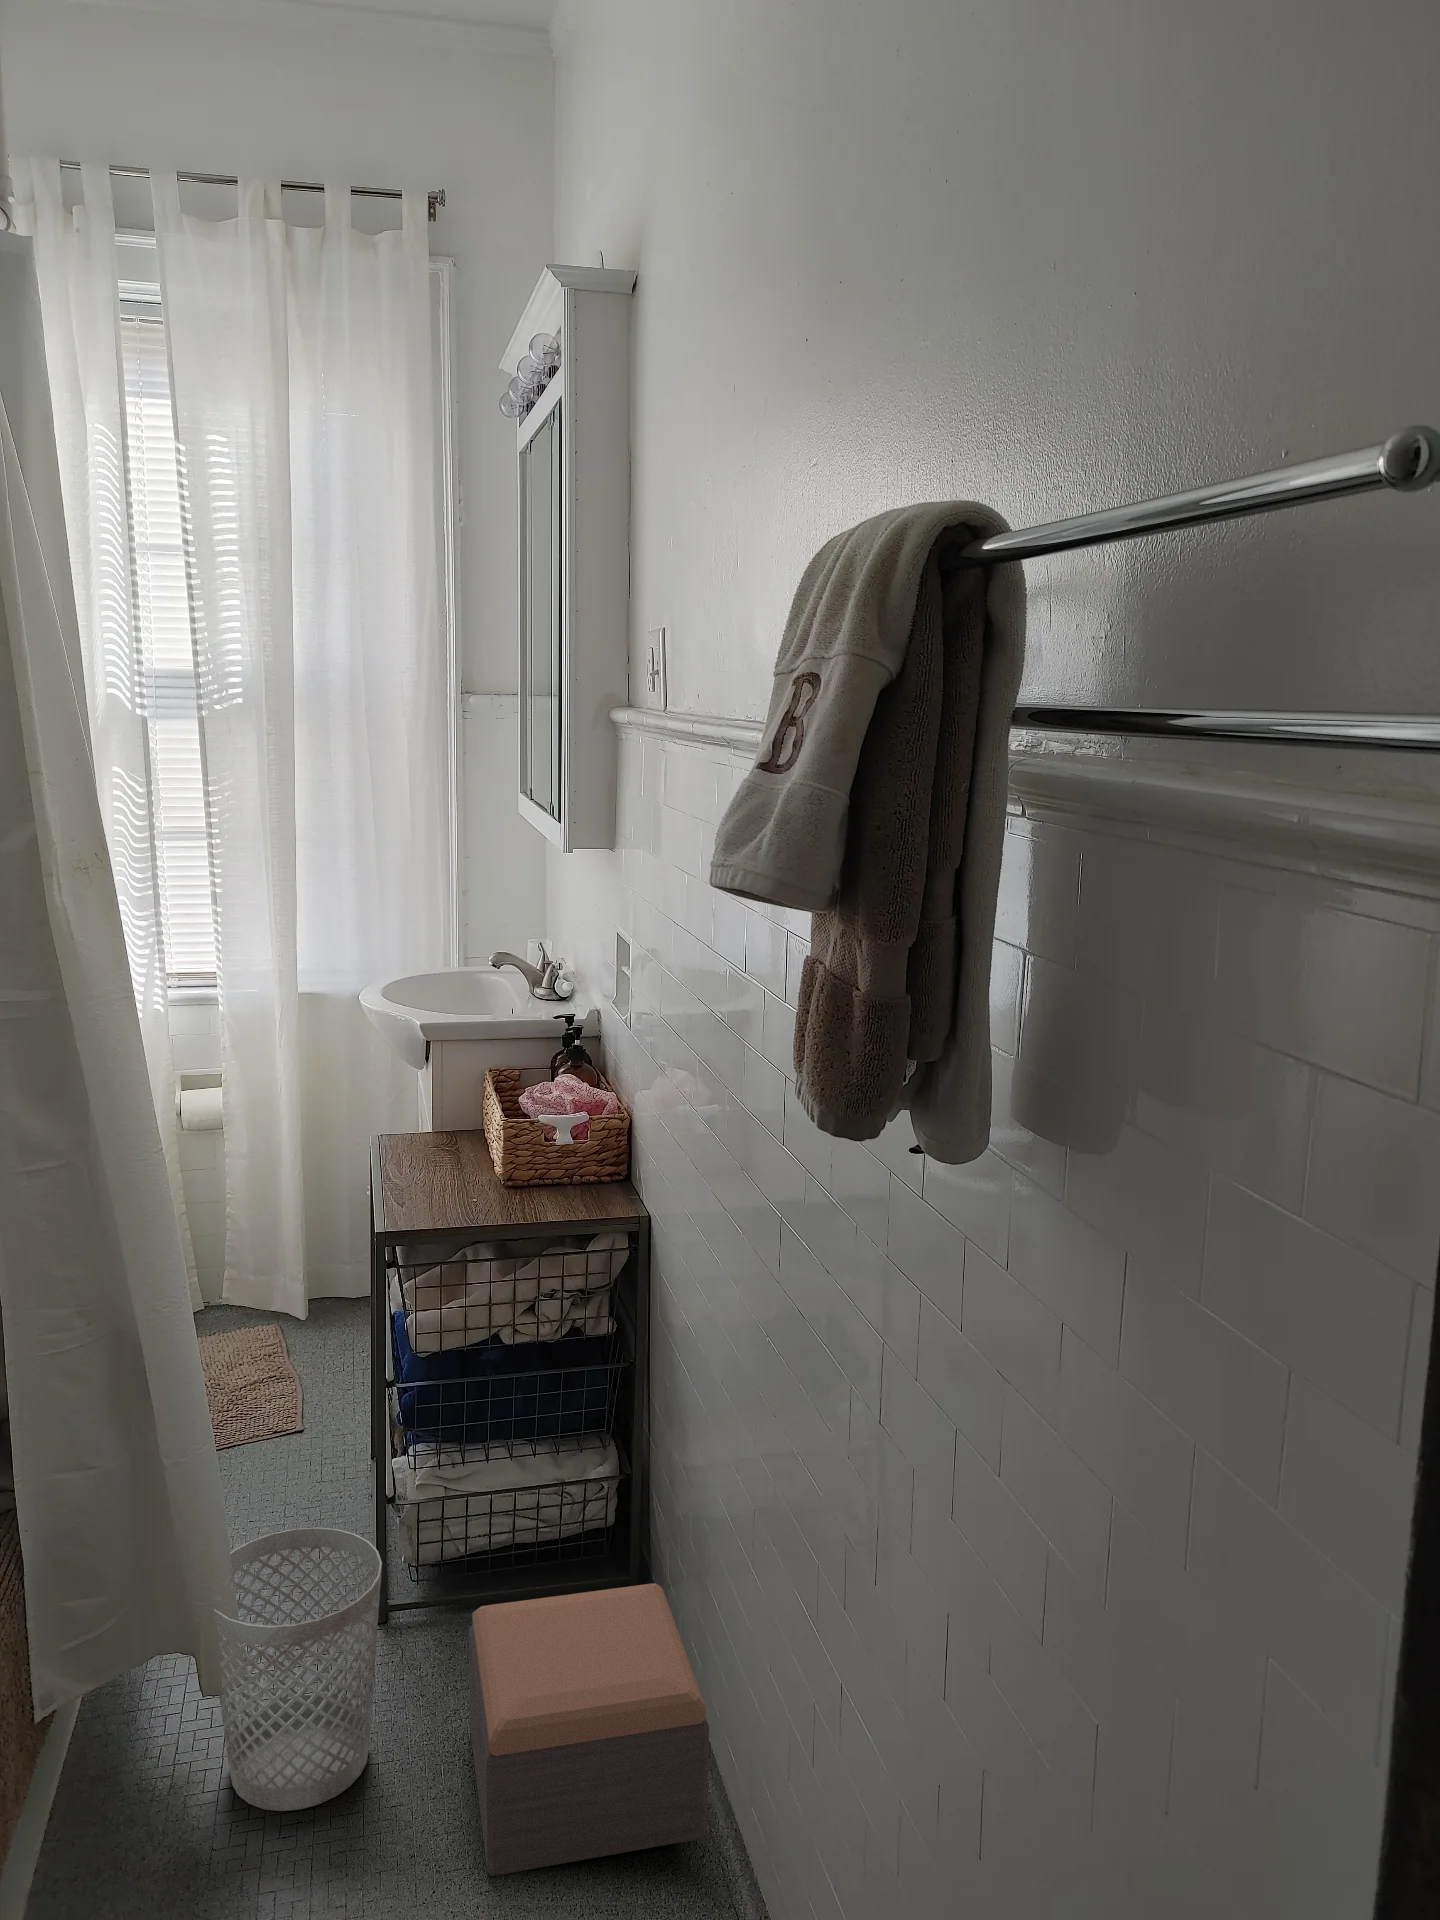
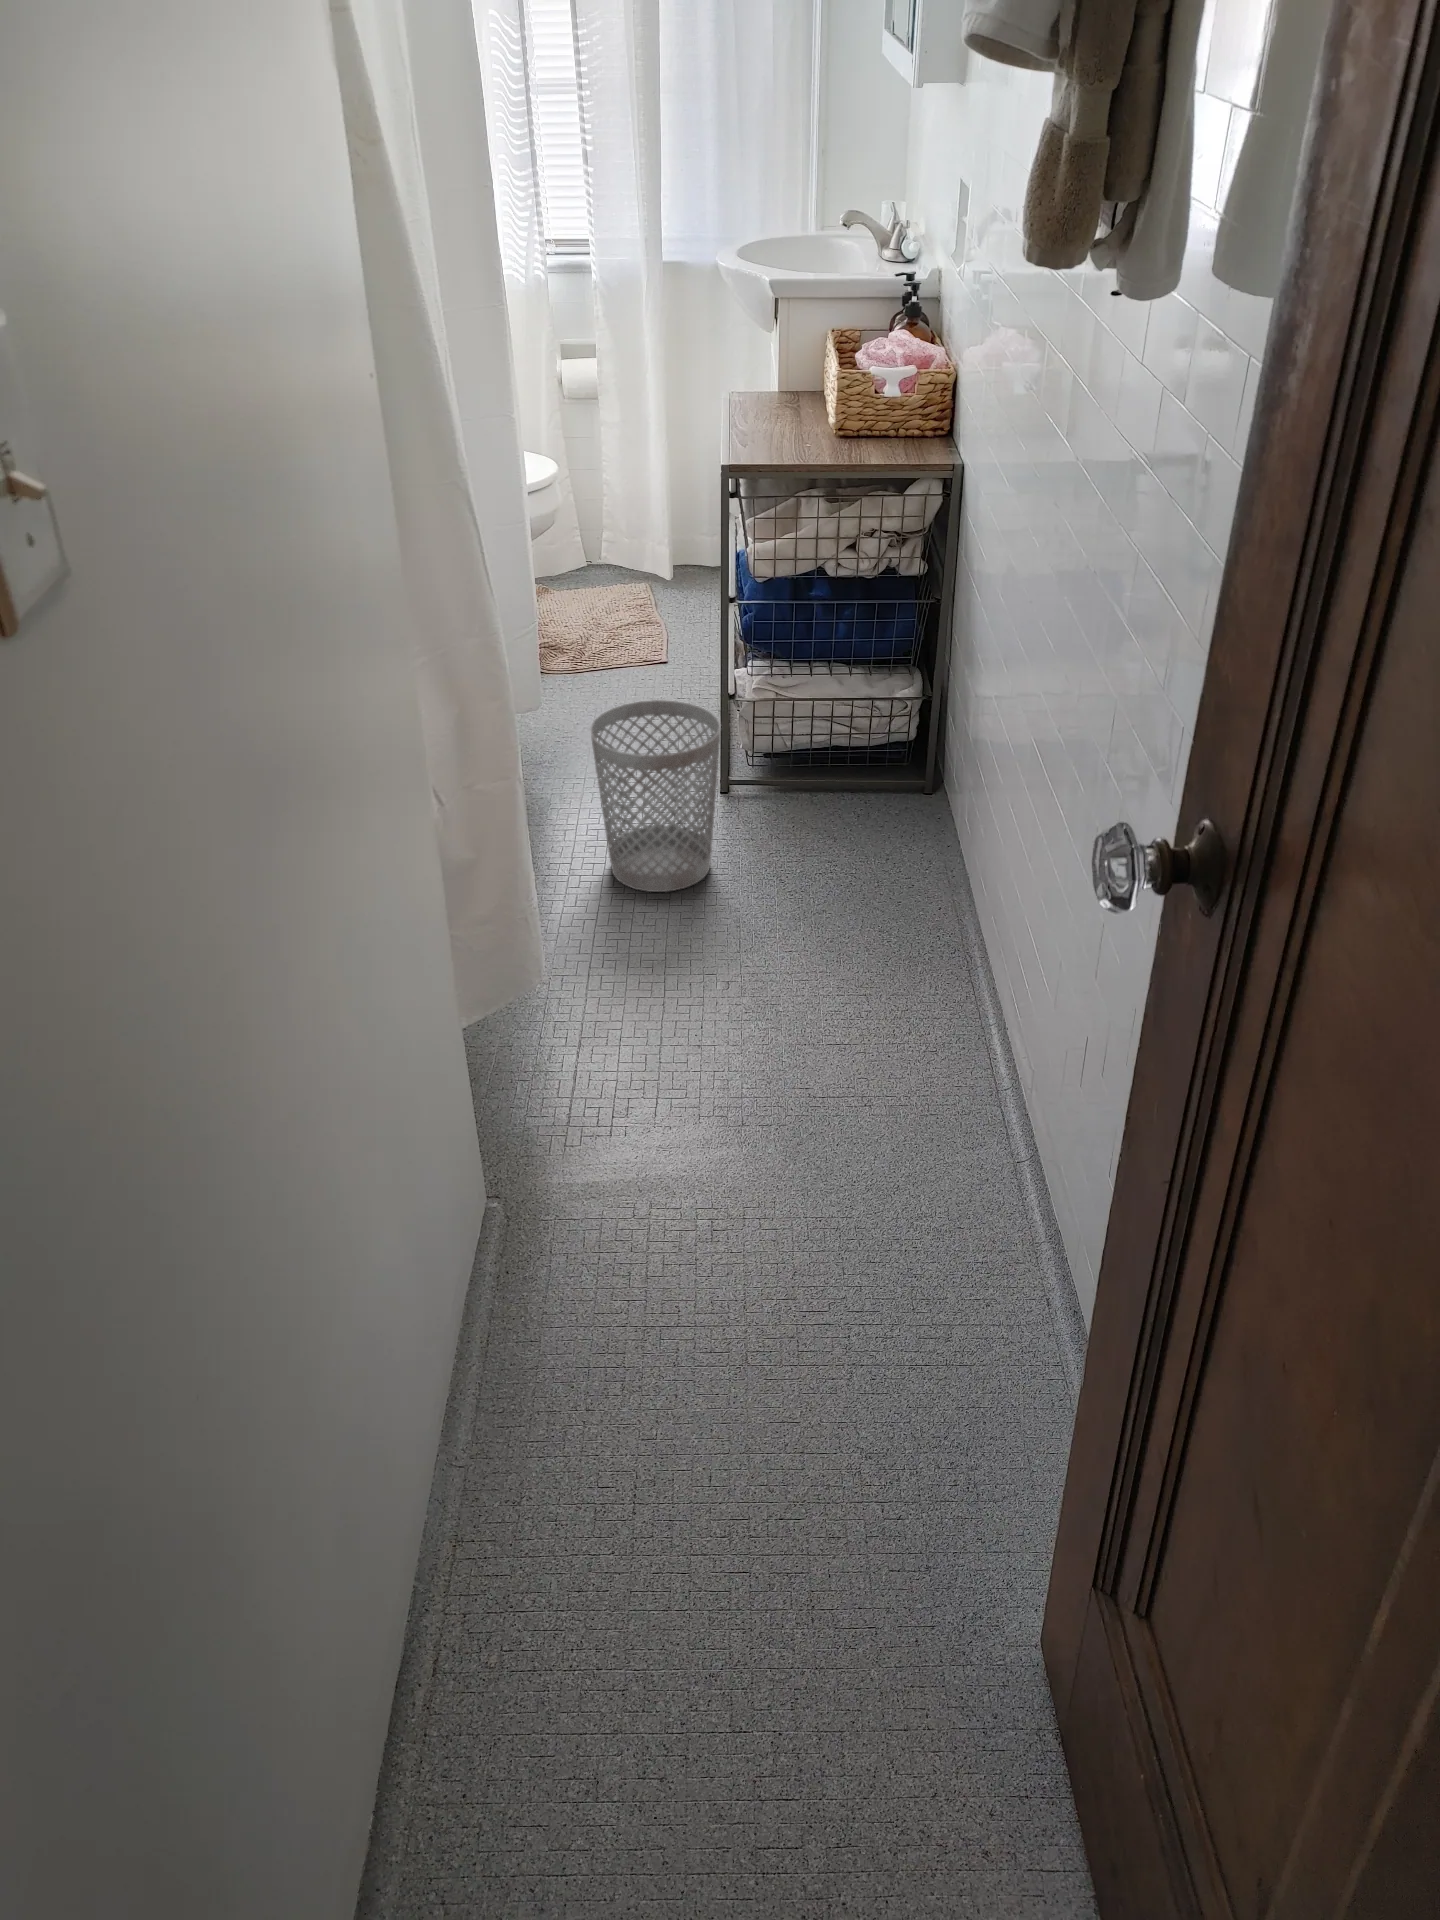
footstool: present [469,1583,709,1876] -> none [786,768,963,943]

